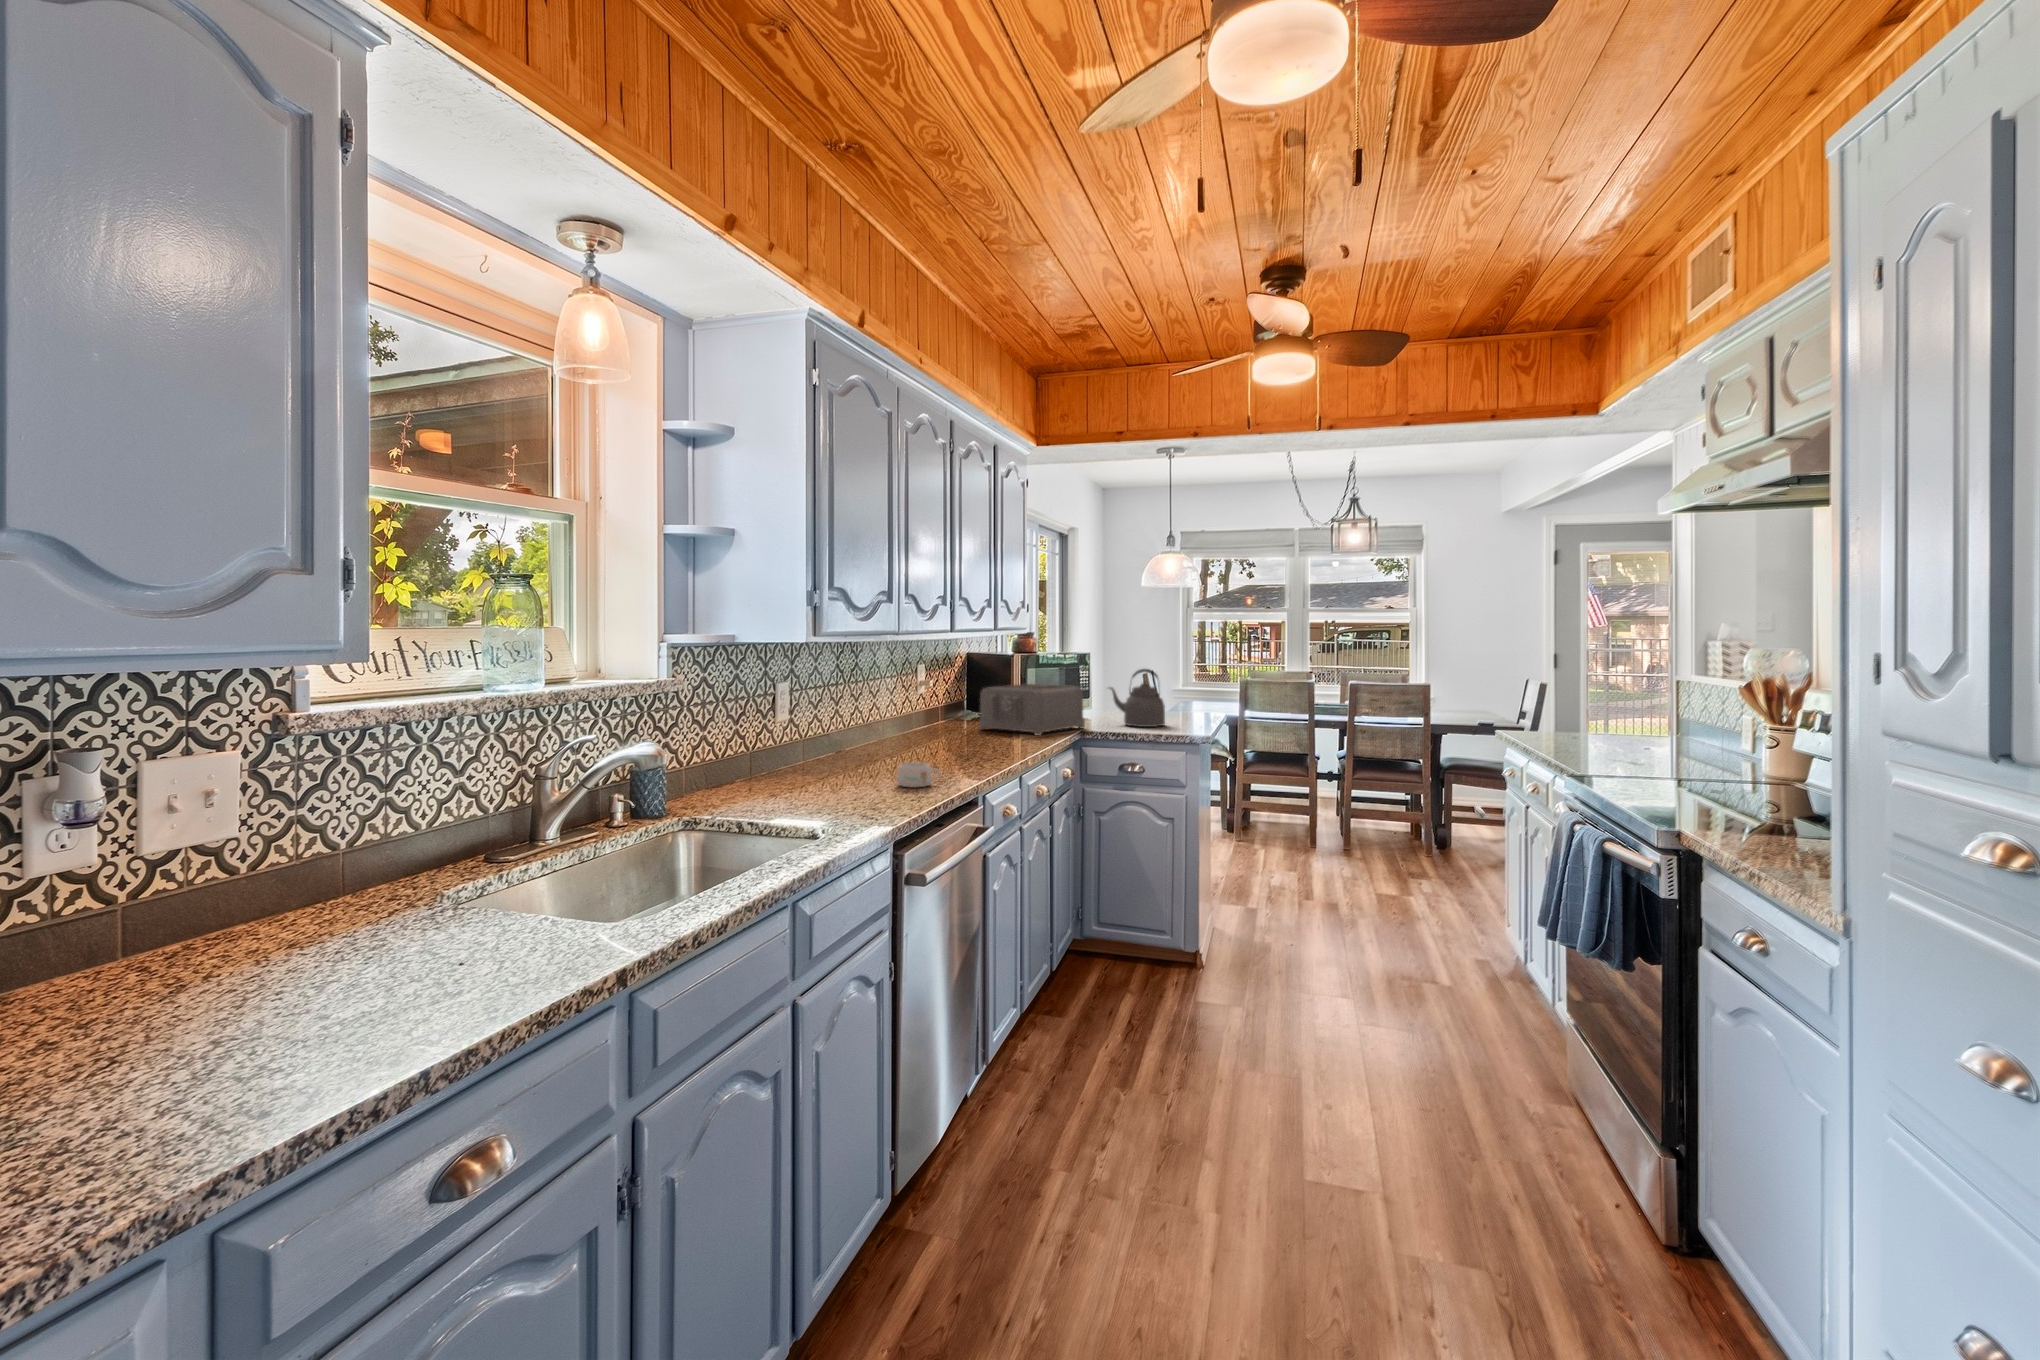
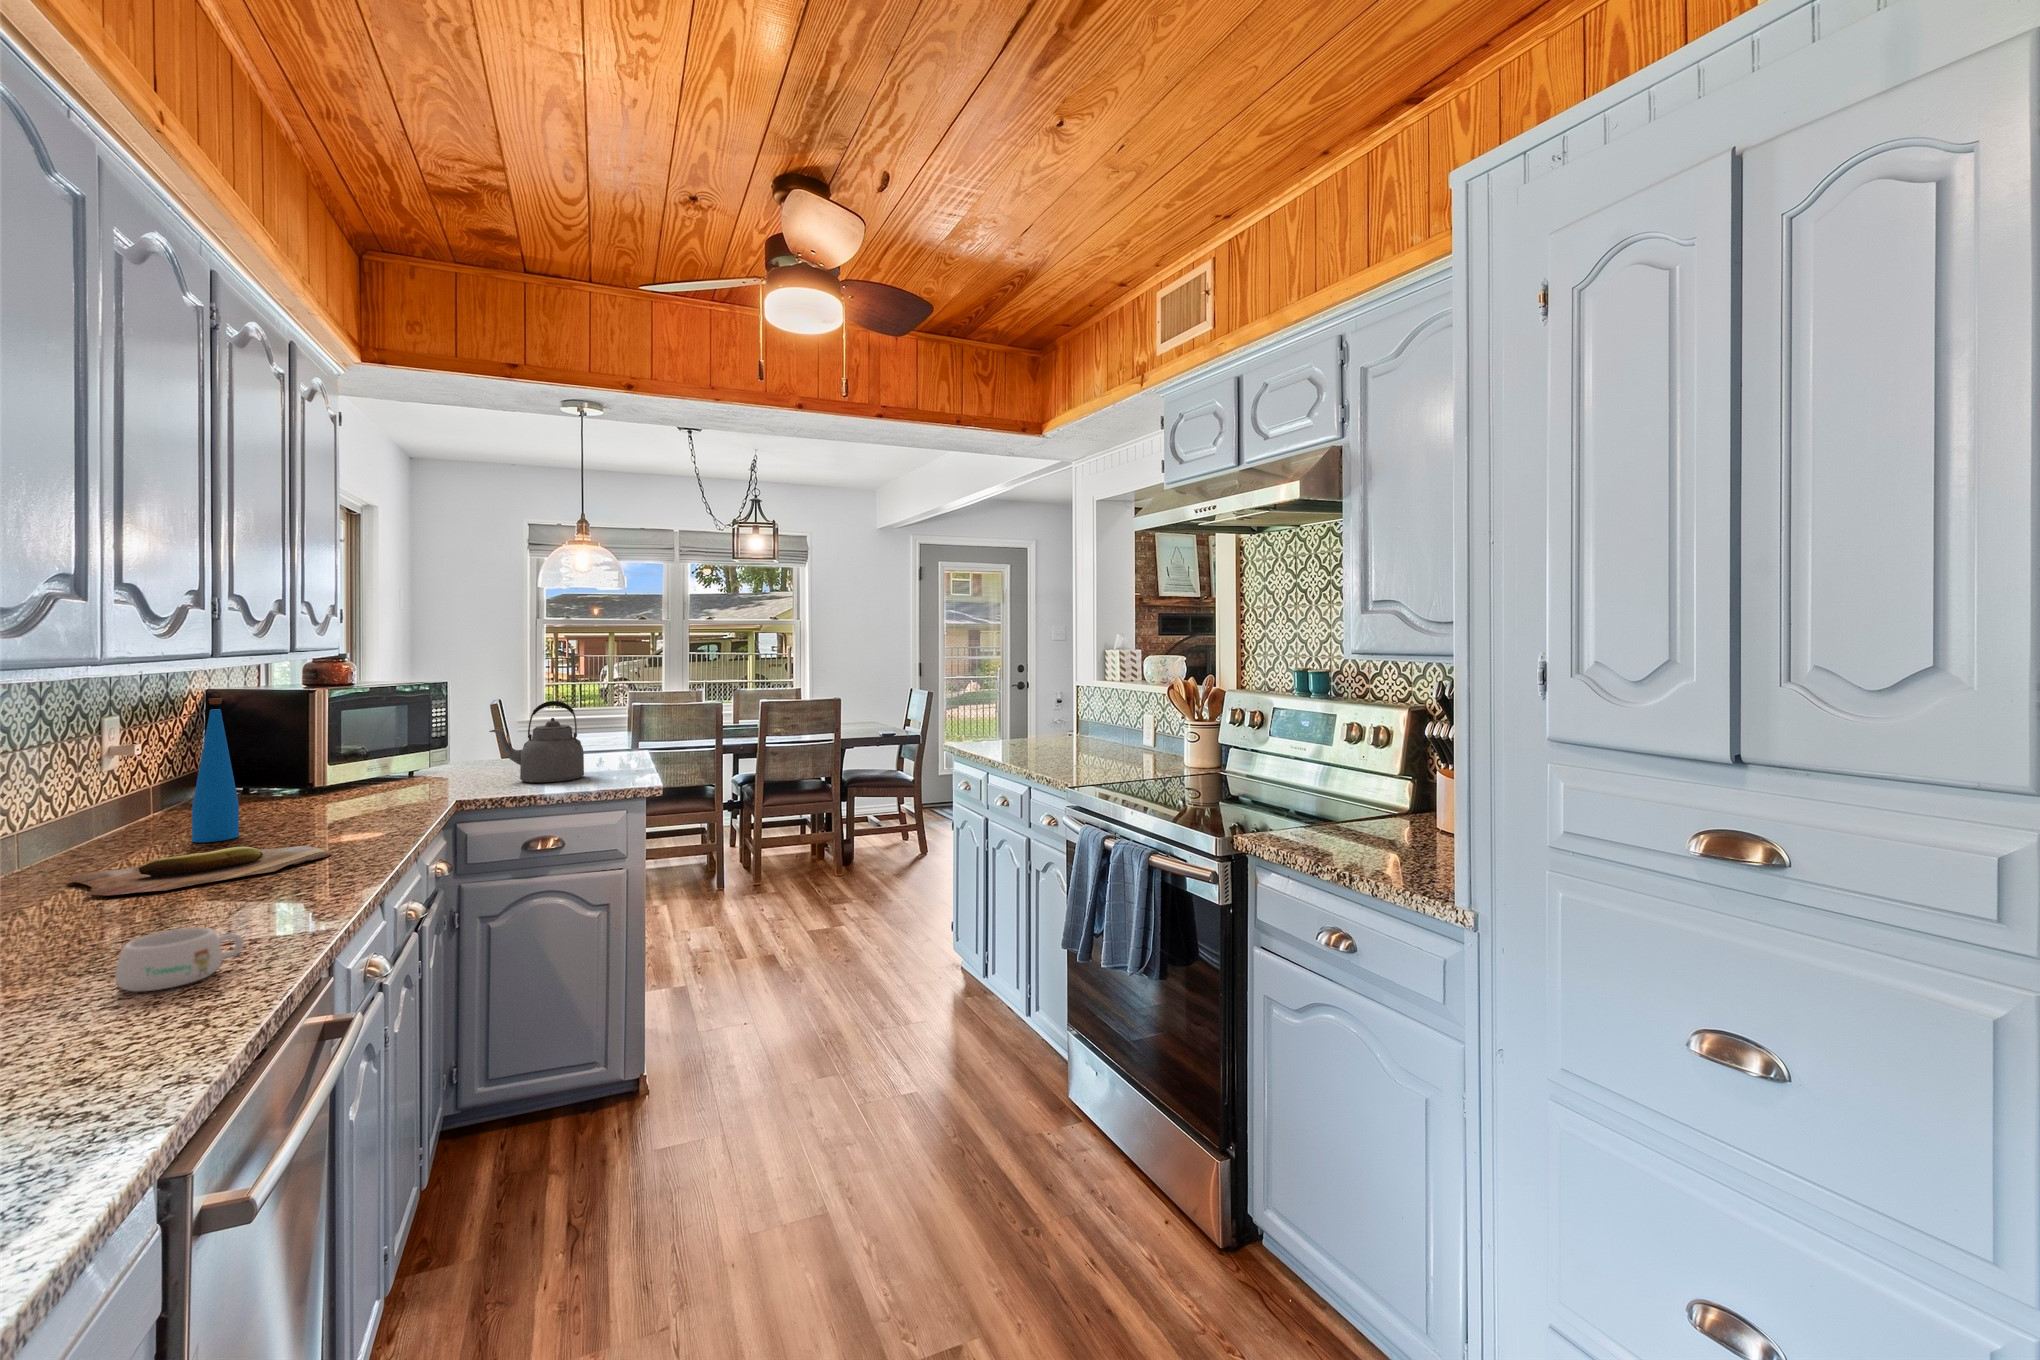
bottle: none [952,657,971,737] -> present [192,698,239,842]
toaster: present [979,684,1085,735] -> none [248,732,459,820]
cutting board: none [901,738,1002,754] -> present [68,846,332,896]

